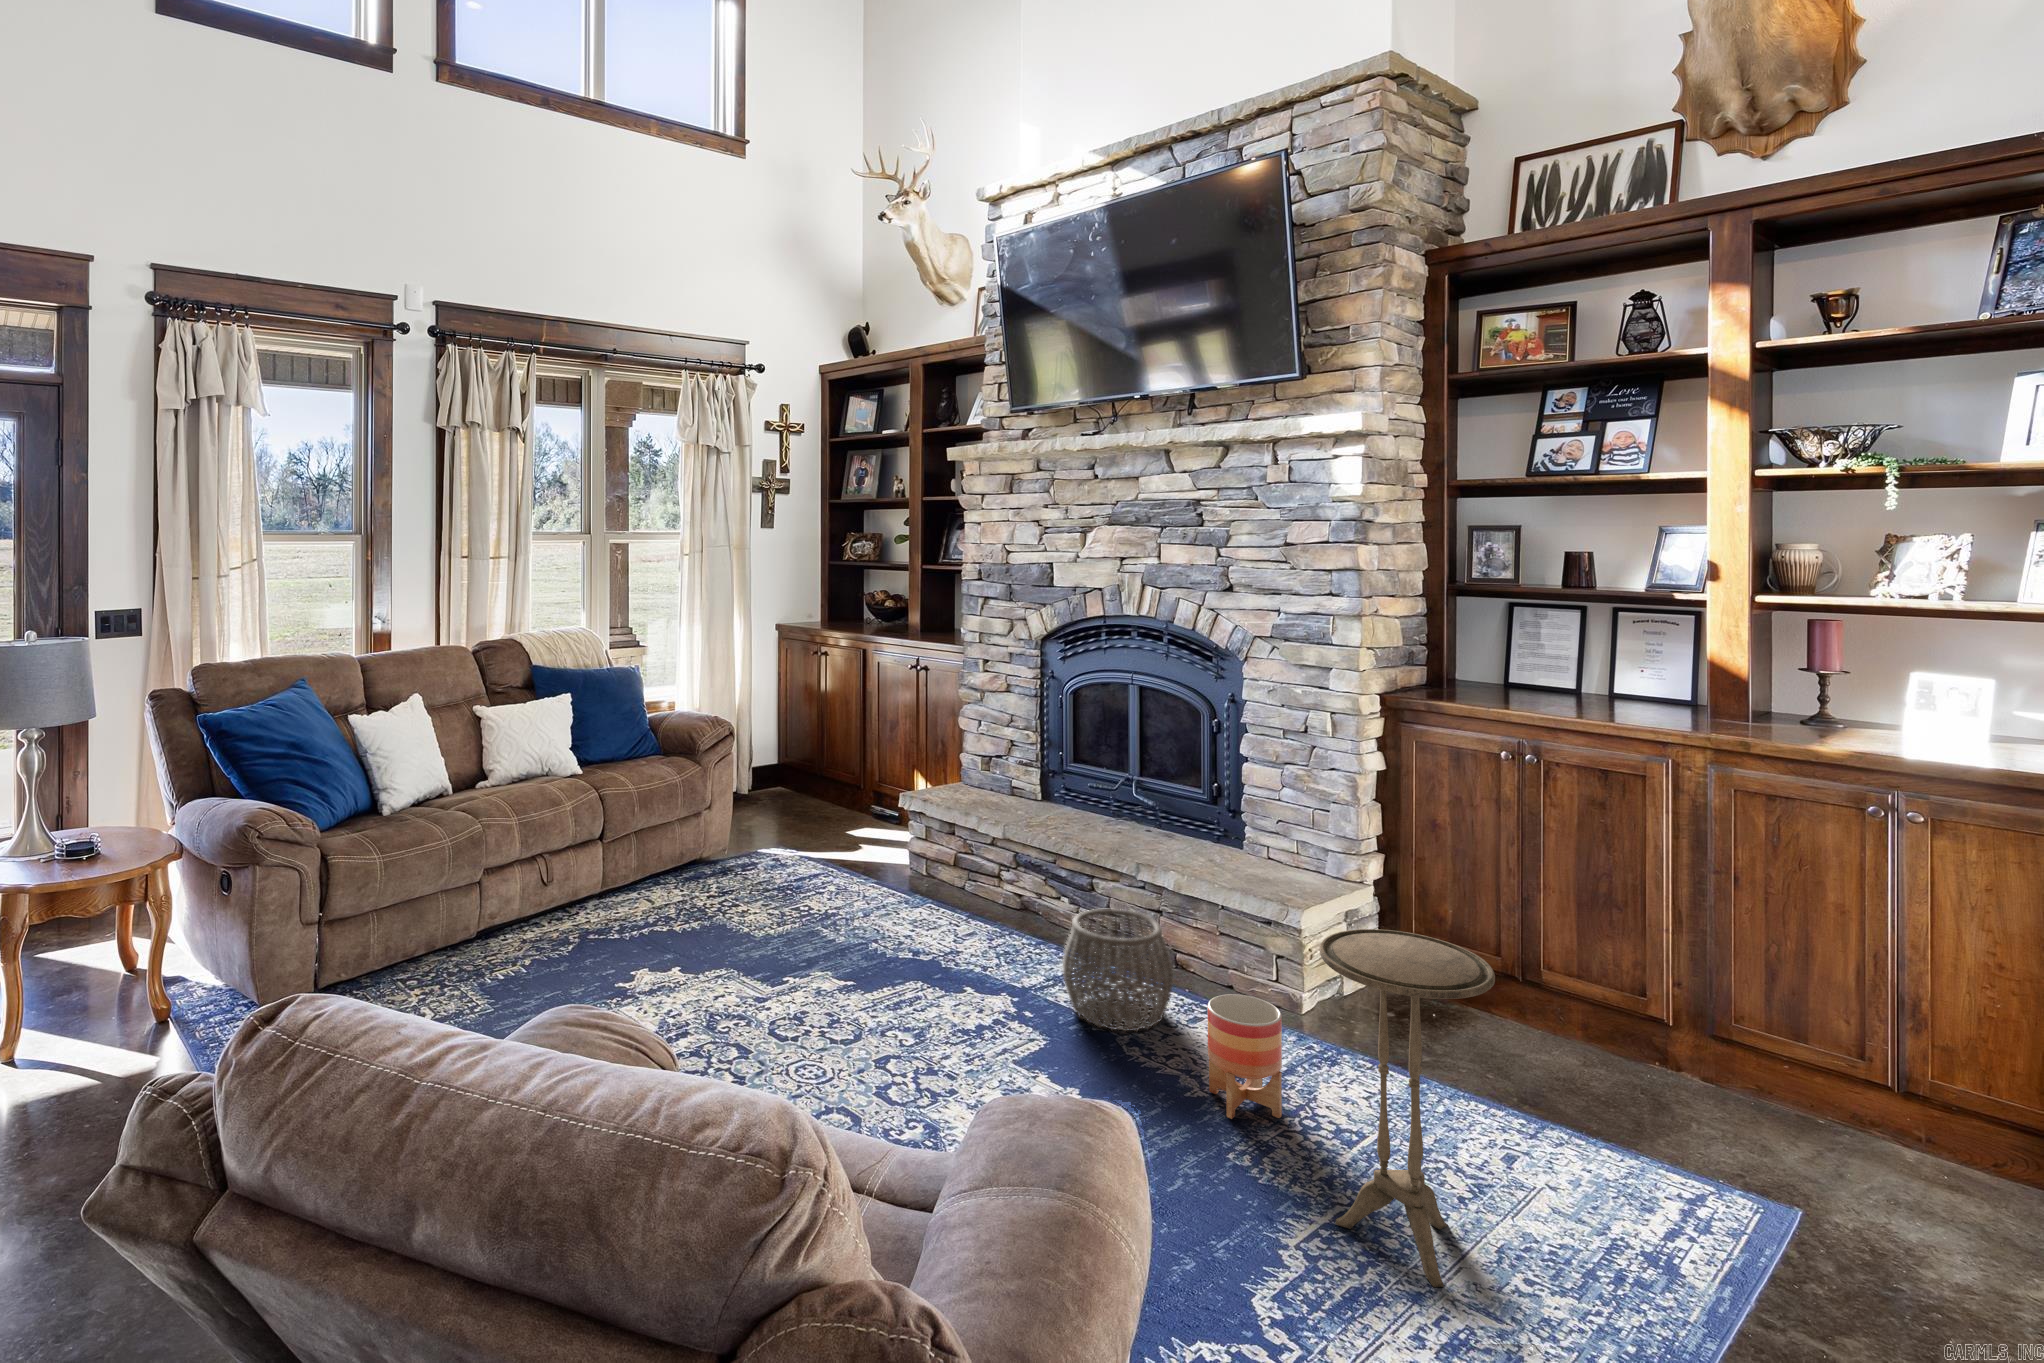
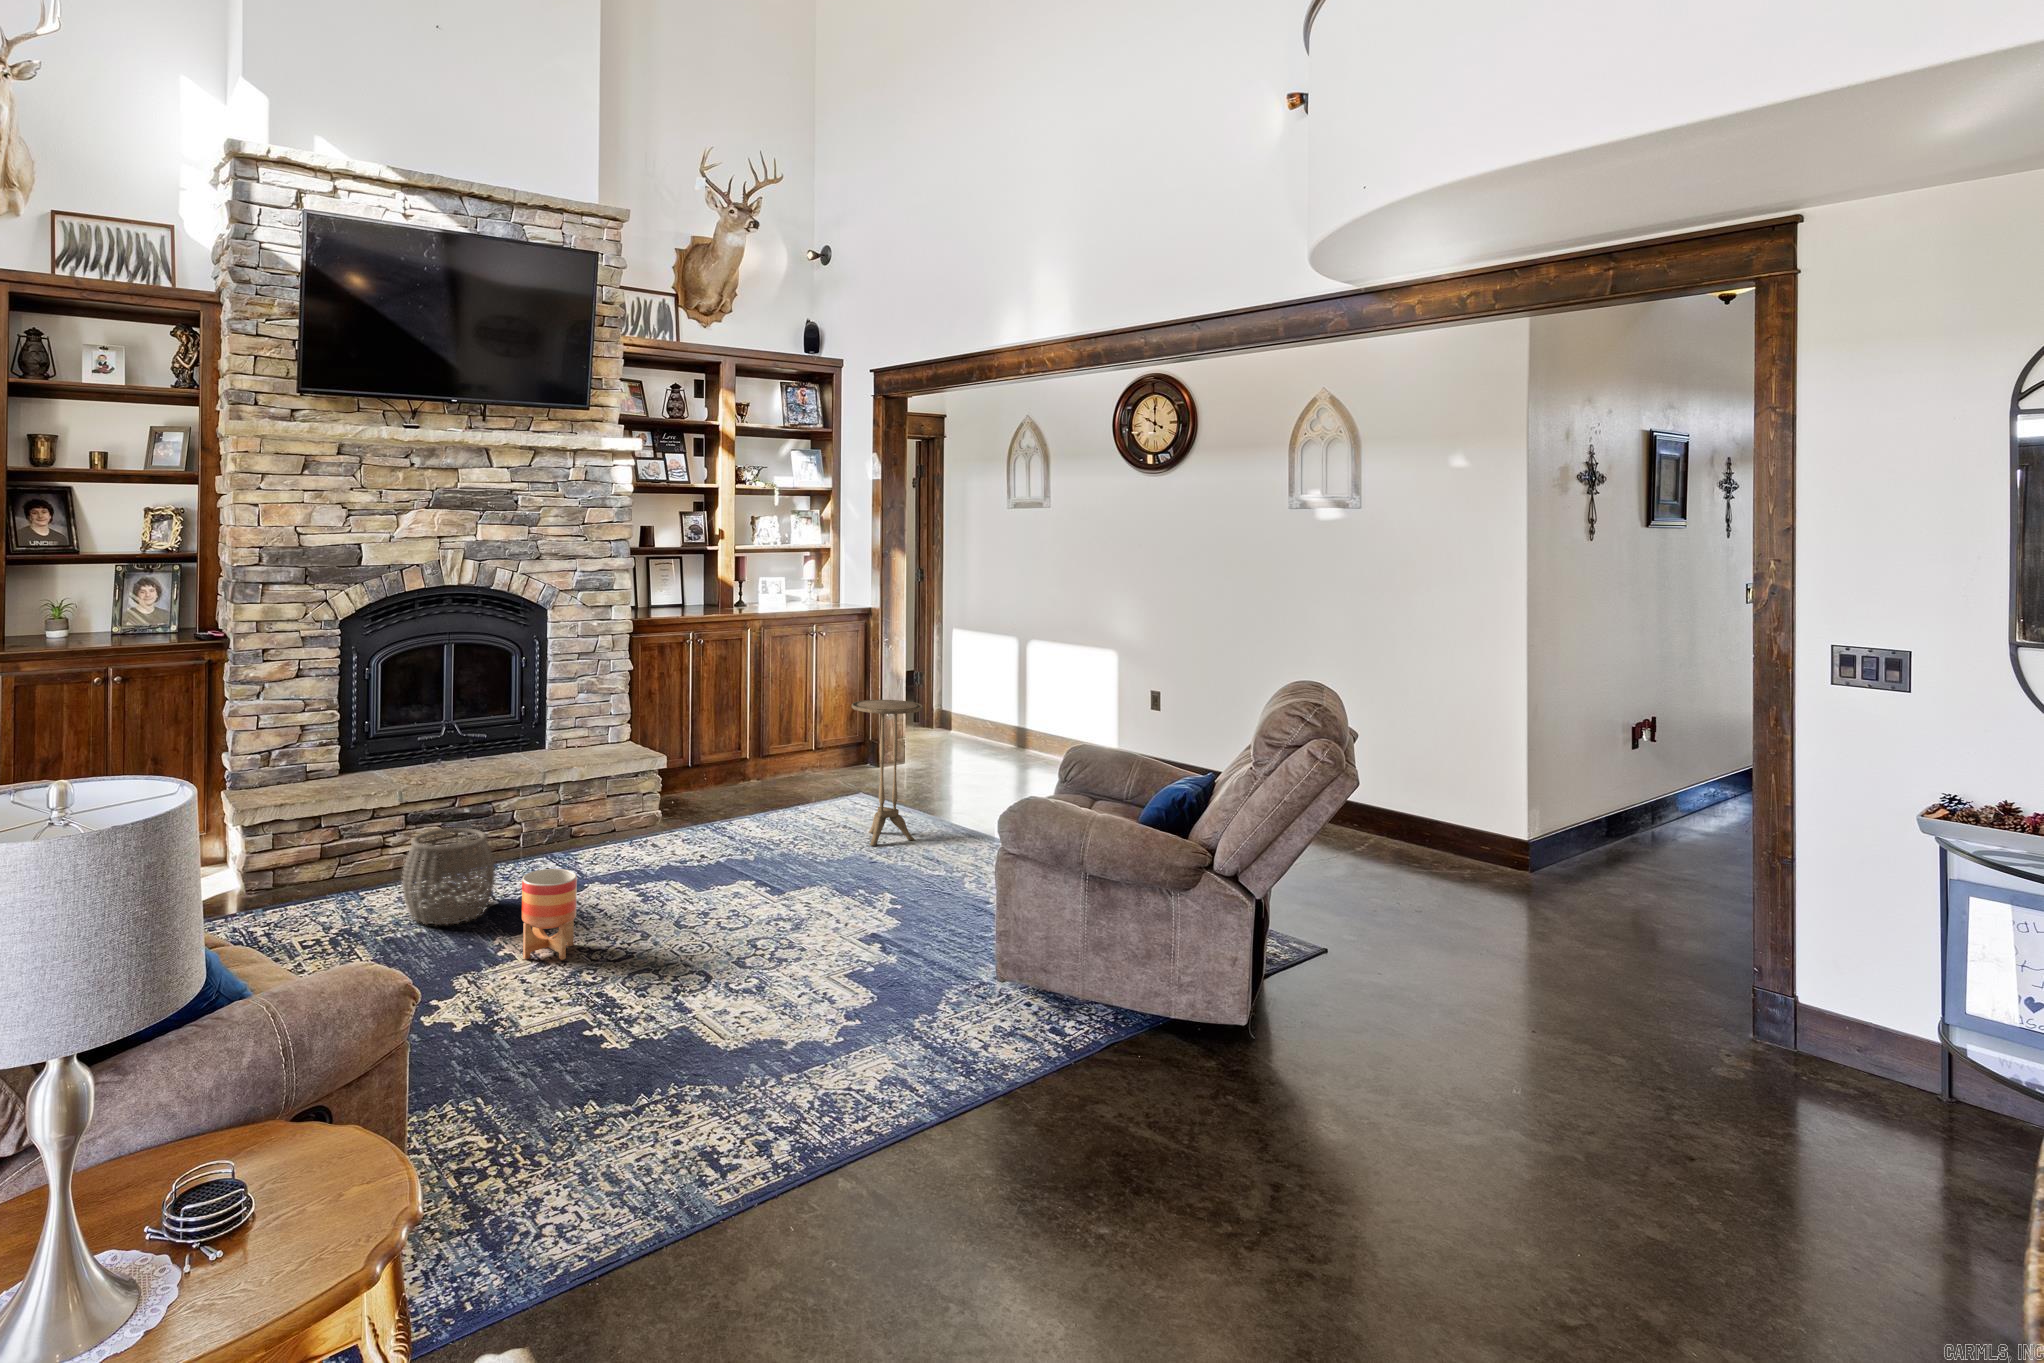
woven basket: present [1062,909,1173,1031] -> present [402,828,495,925]
planter: present [1207,994,1282,1119] -> present [522,869,577,960]

